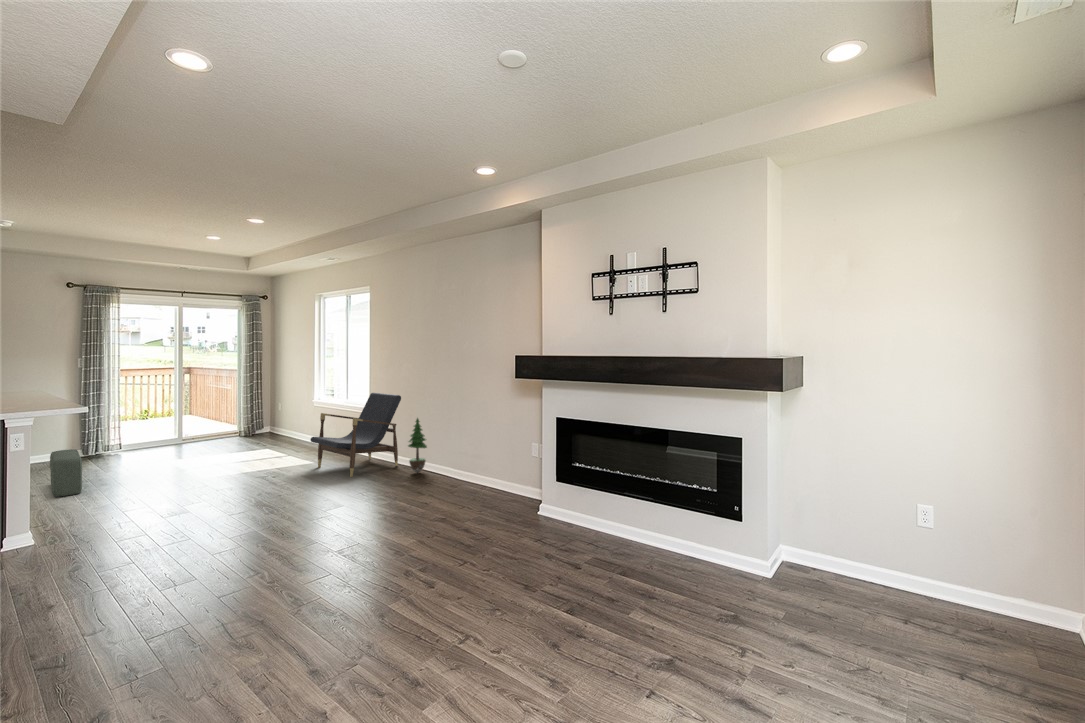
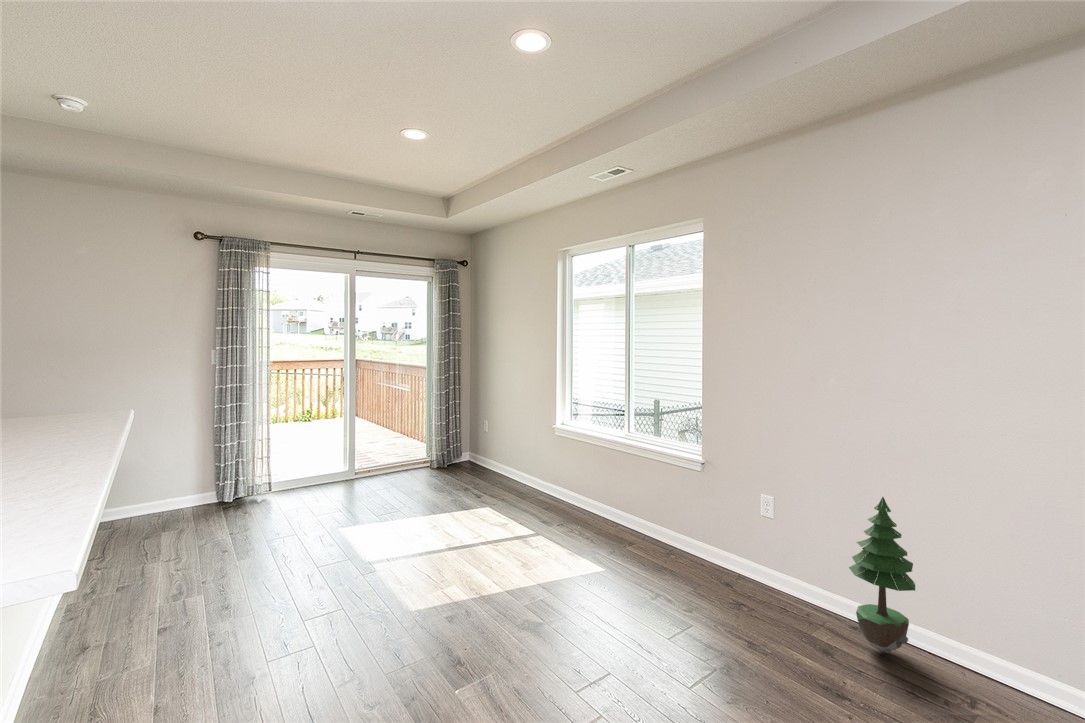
lounge chair: present [311,393,401,477] -> none [583,416,785,651]
pouf: present [50,449,82,497] -> none [57,524,155,661]

